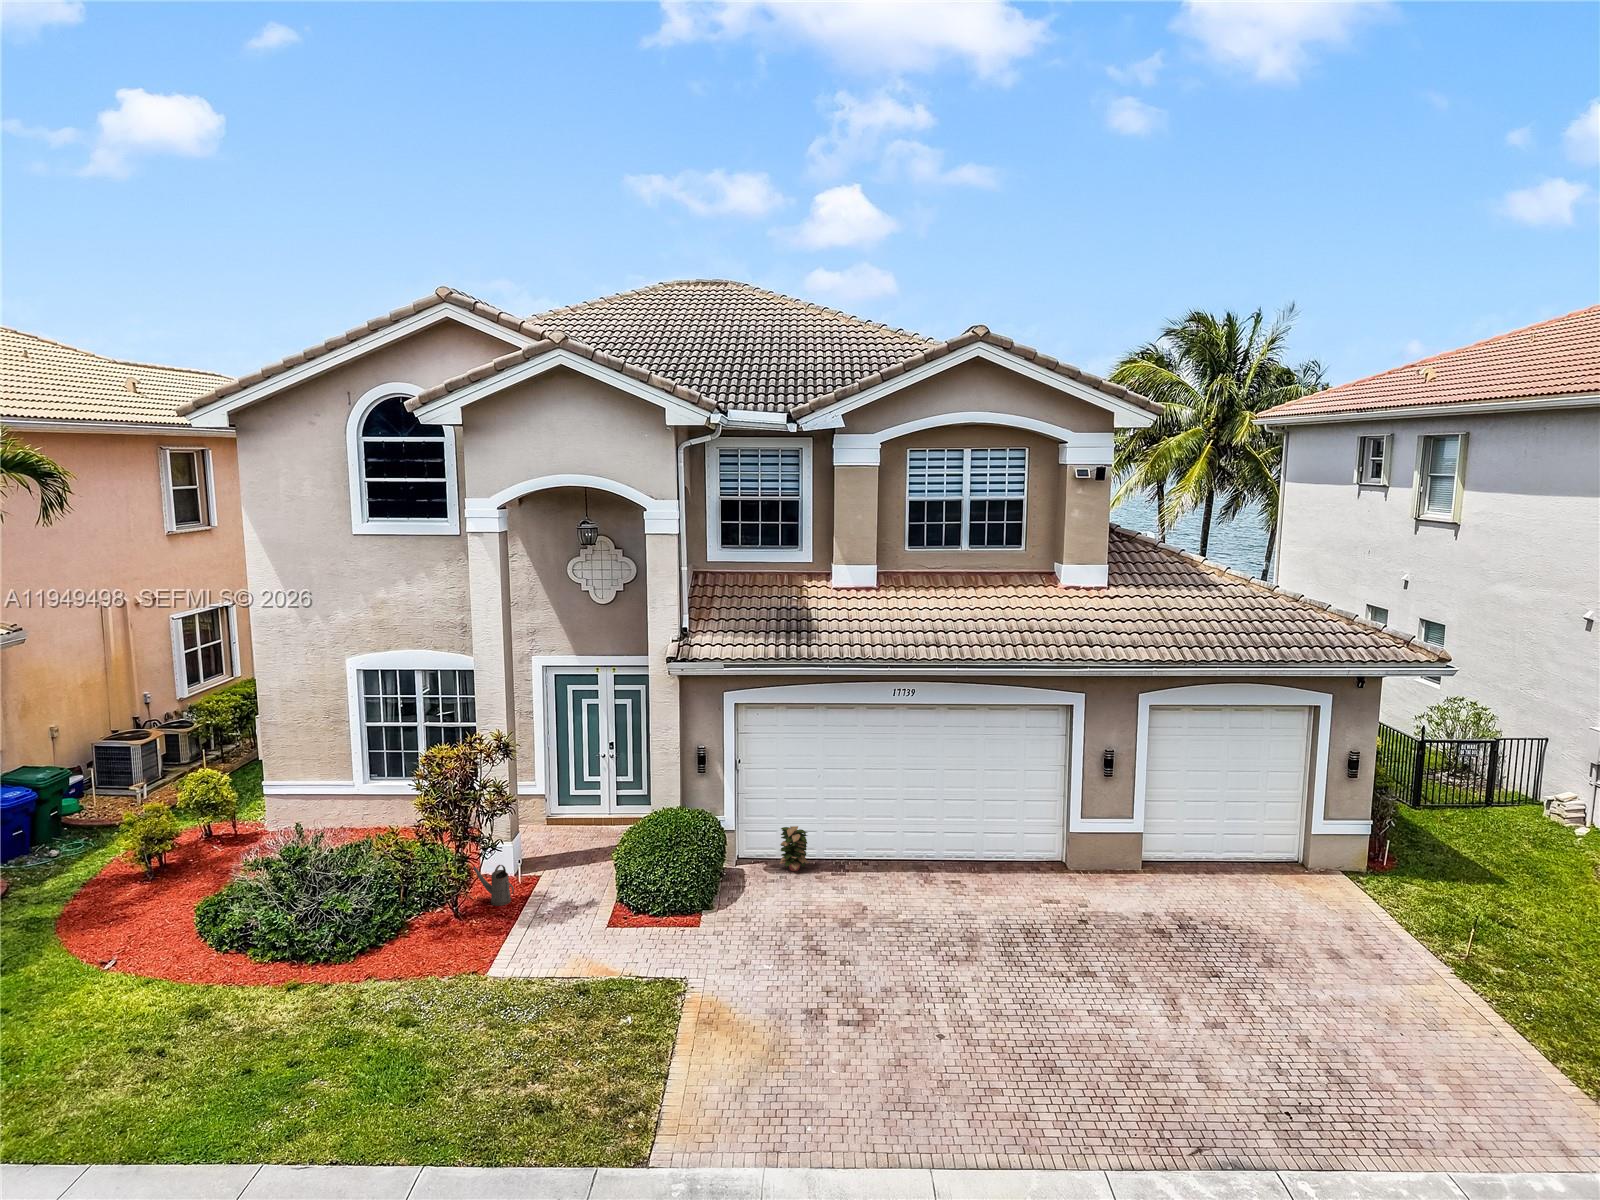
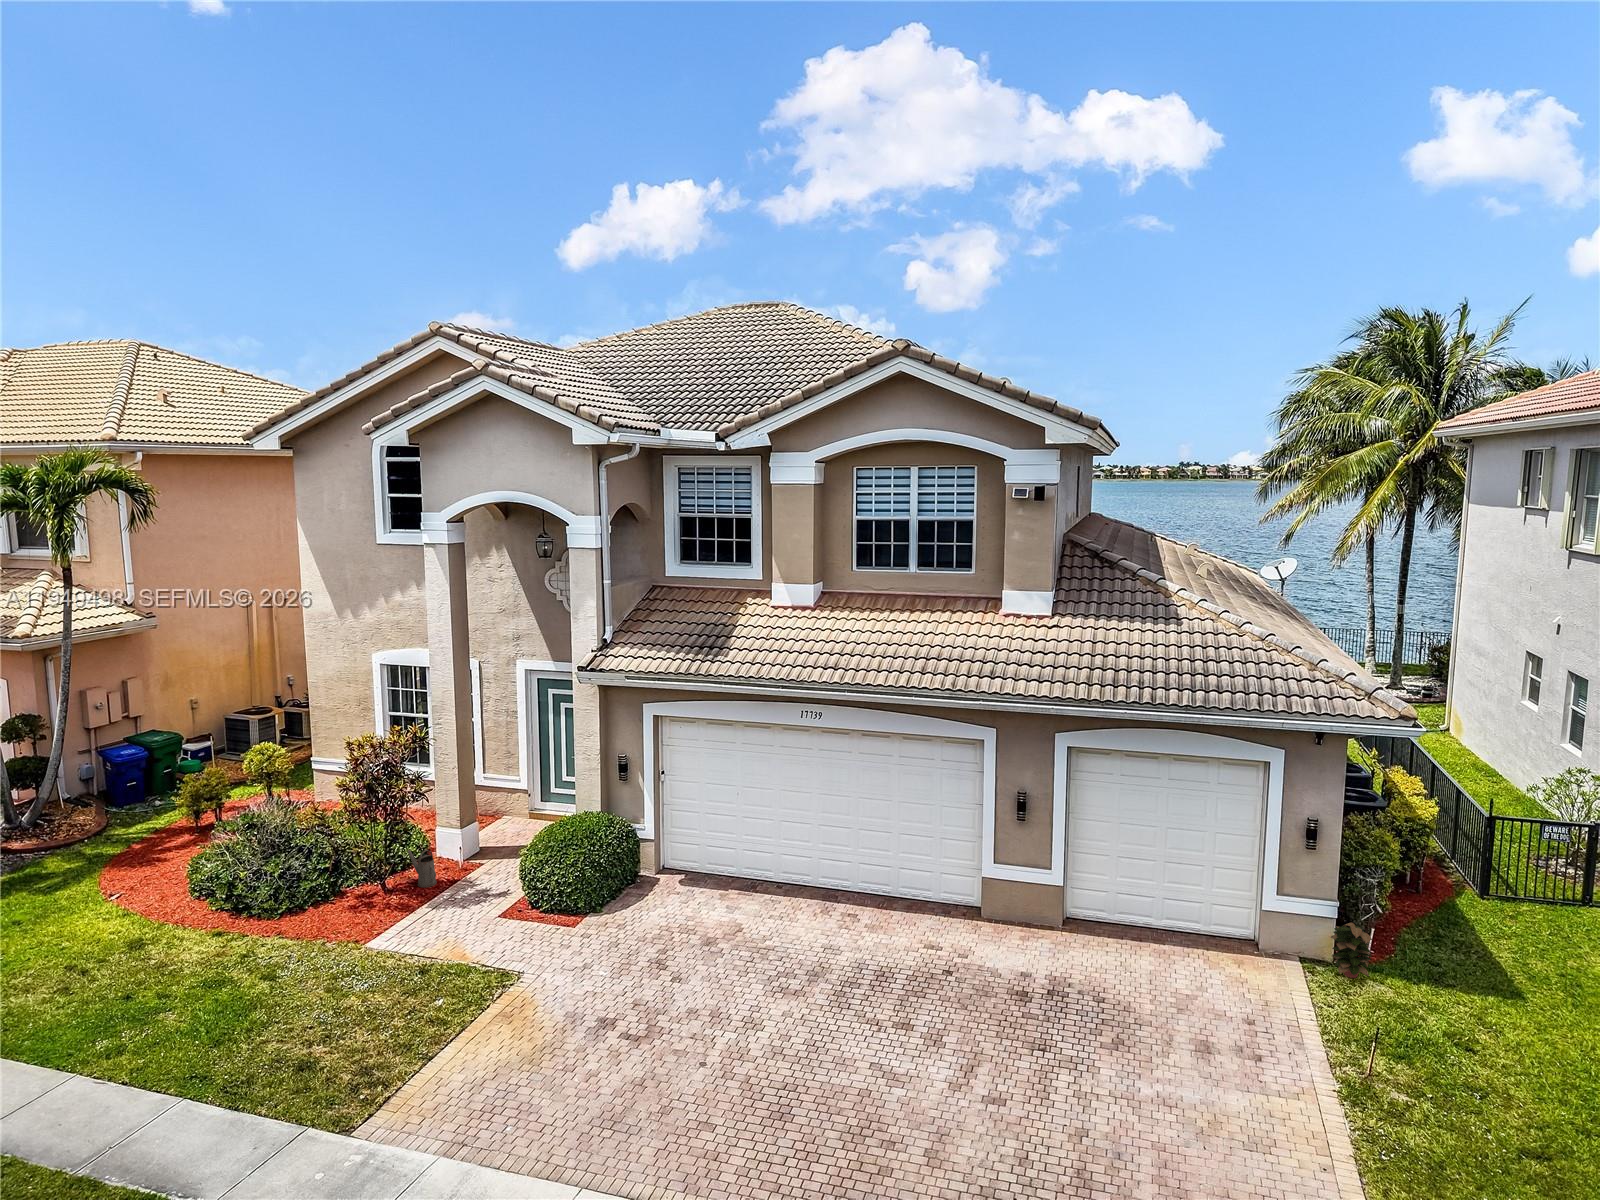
decorative plant: present [779,826,809,871] -> present [1331,923,1372,978]

